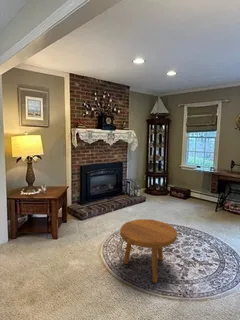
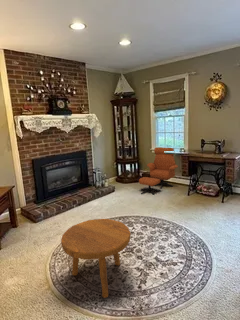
lounge chair: none [169,165,206,208] -> present [139,147,178,195]

